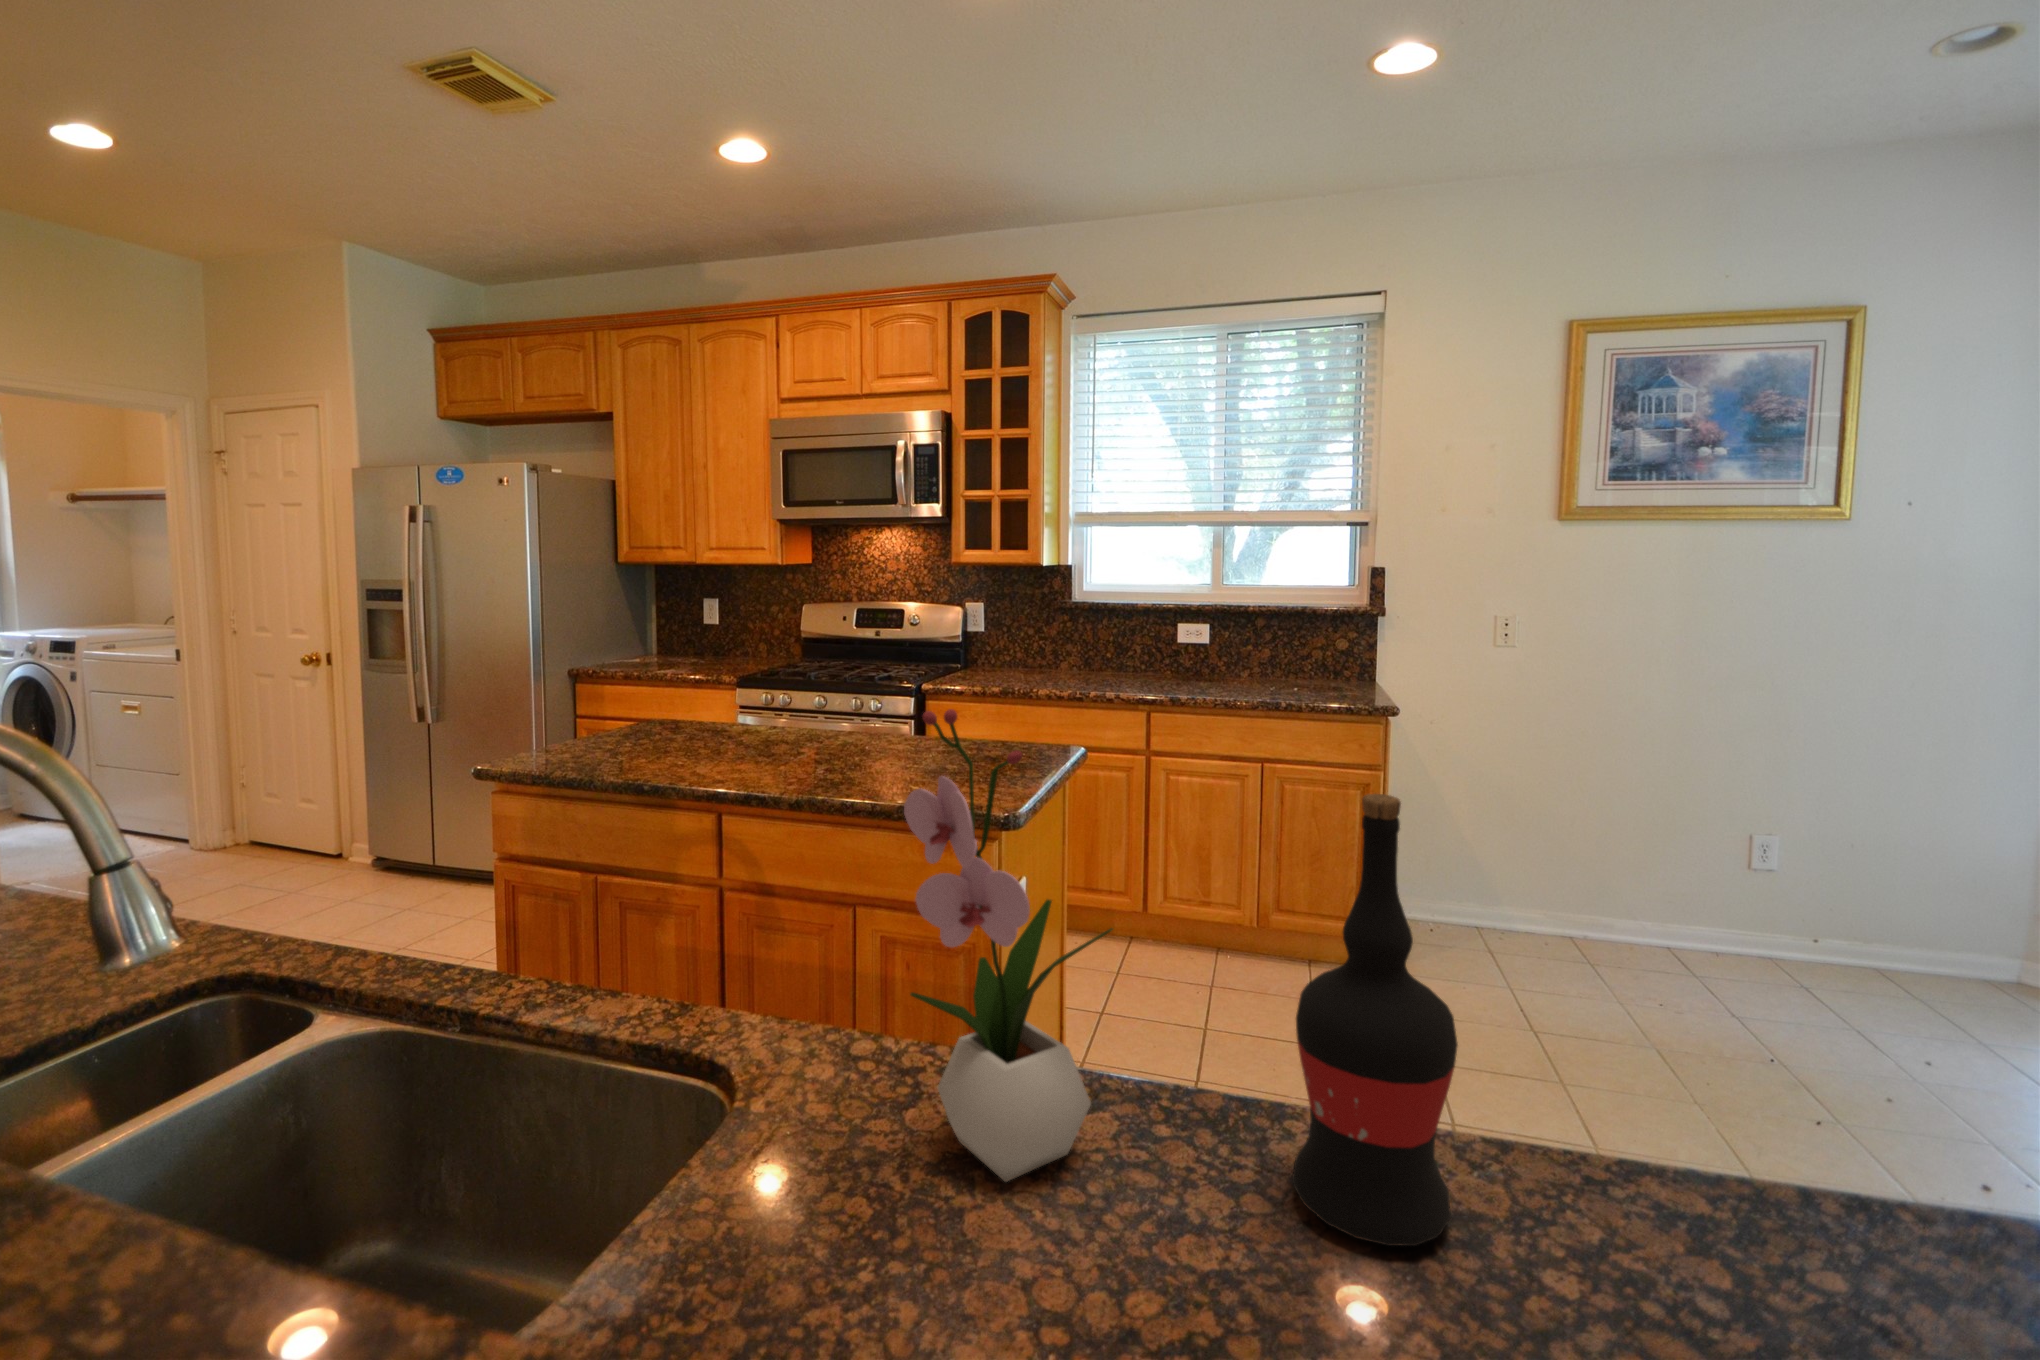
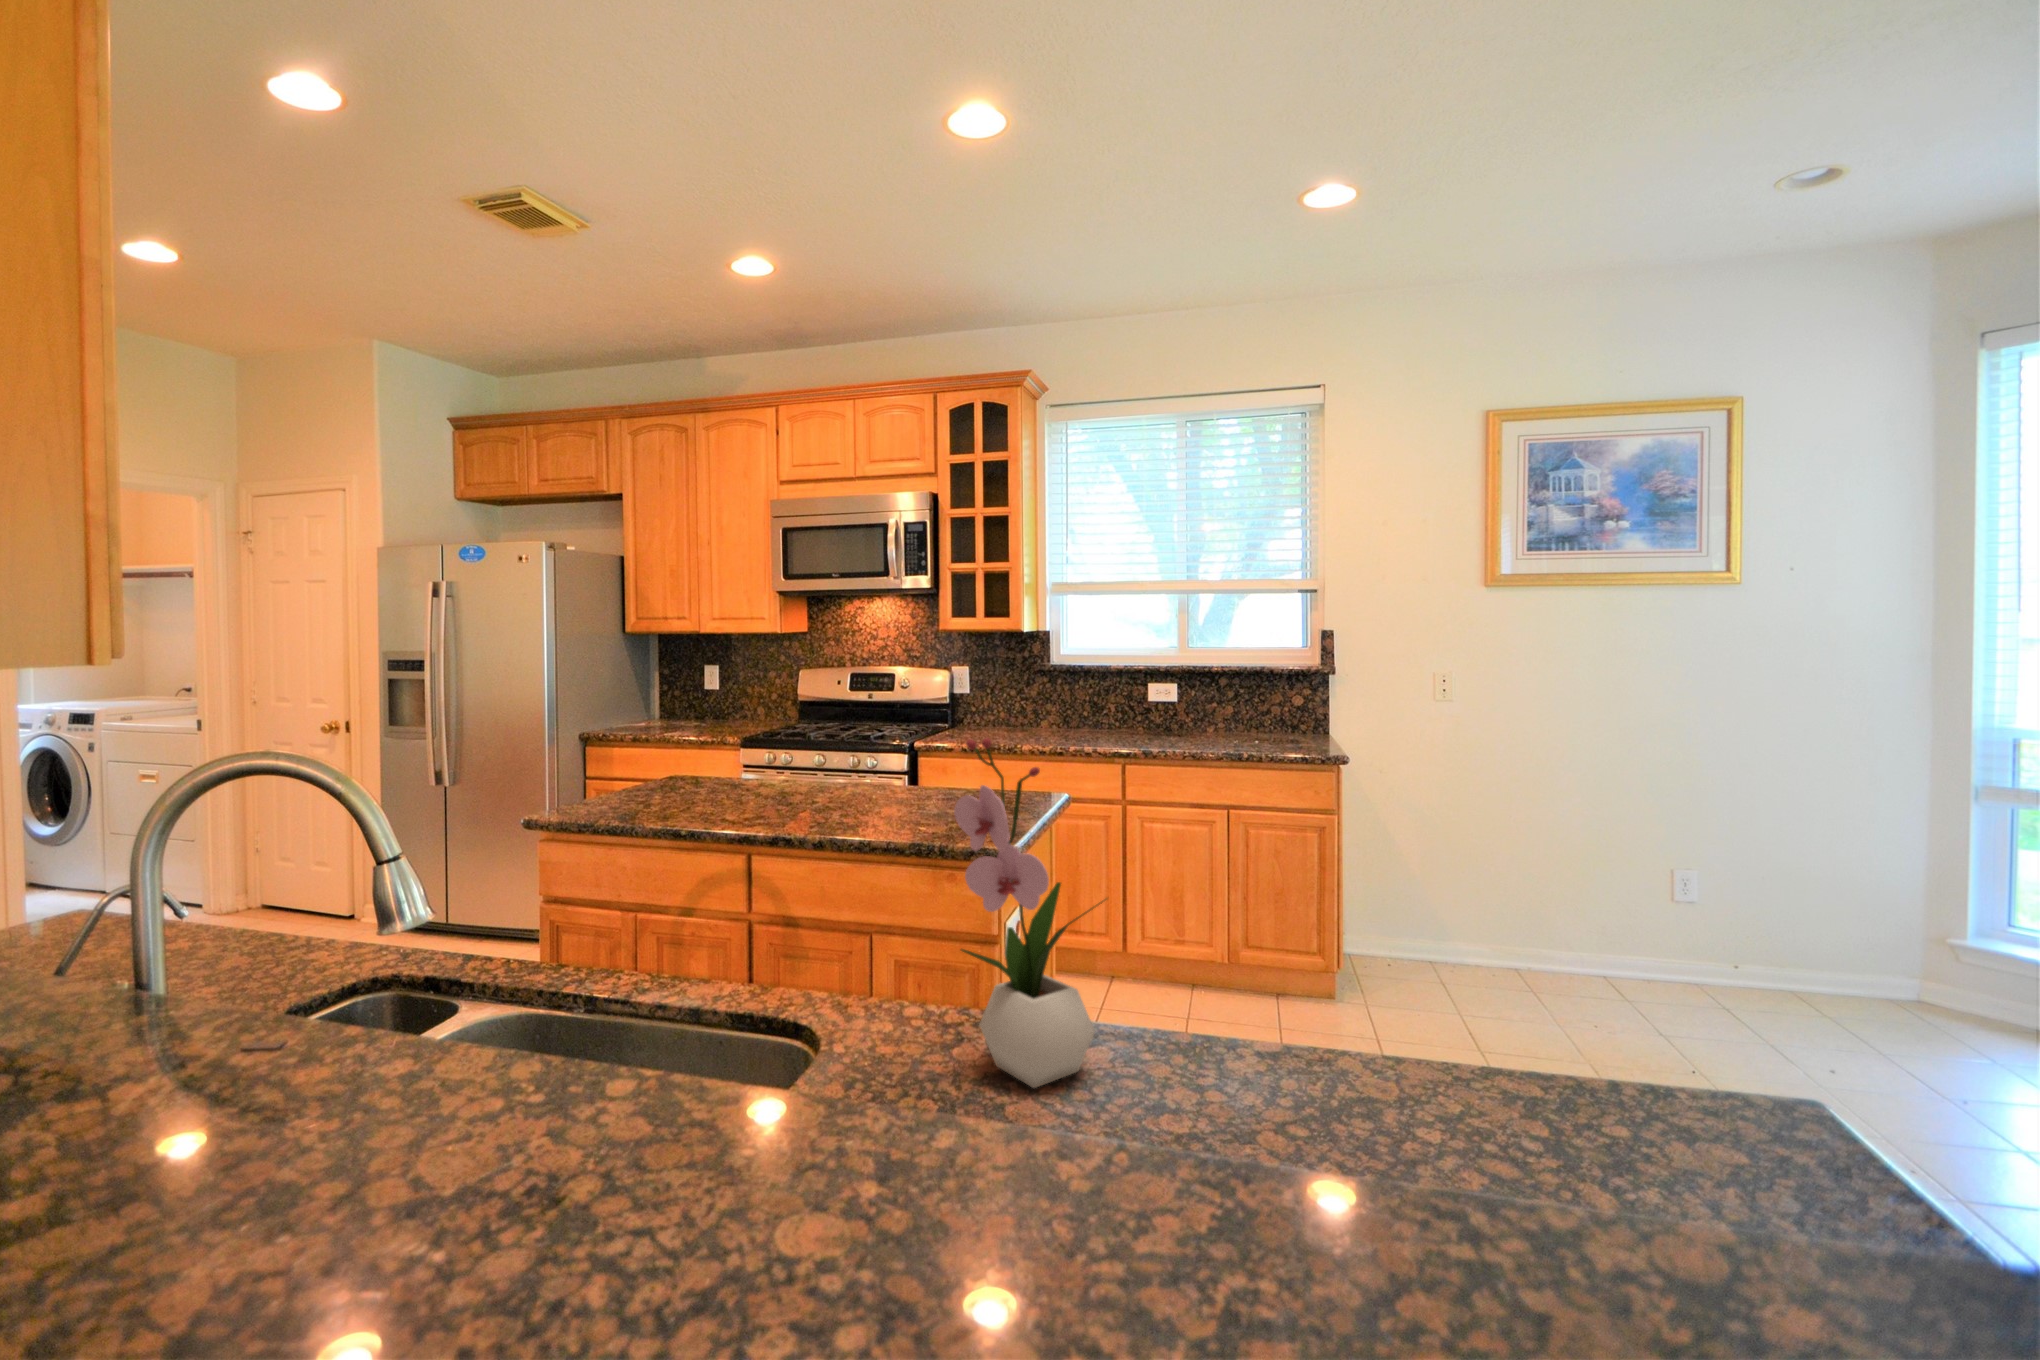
wine bottle: present [1292,794,1458,1246] -> none [1242,791,1356,1114]

